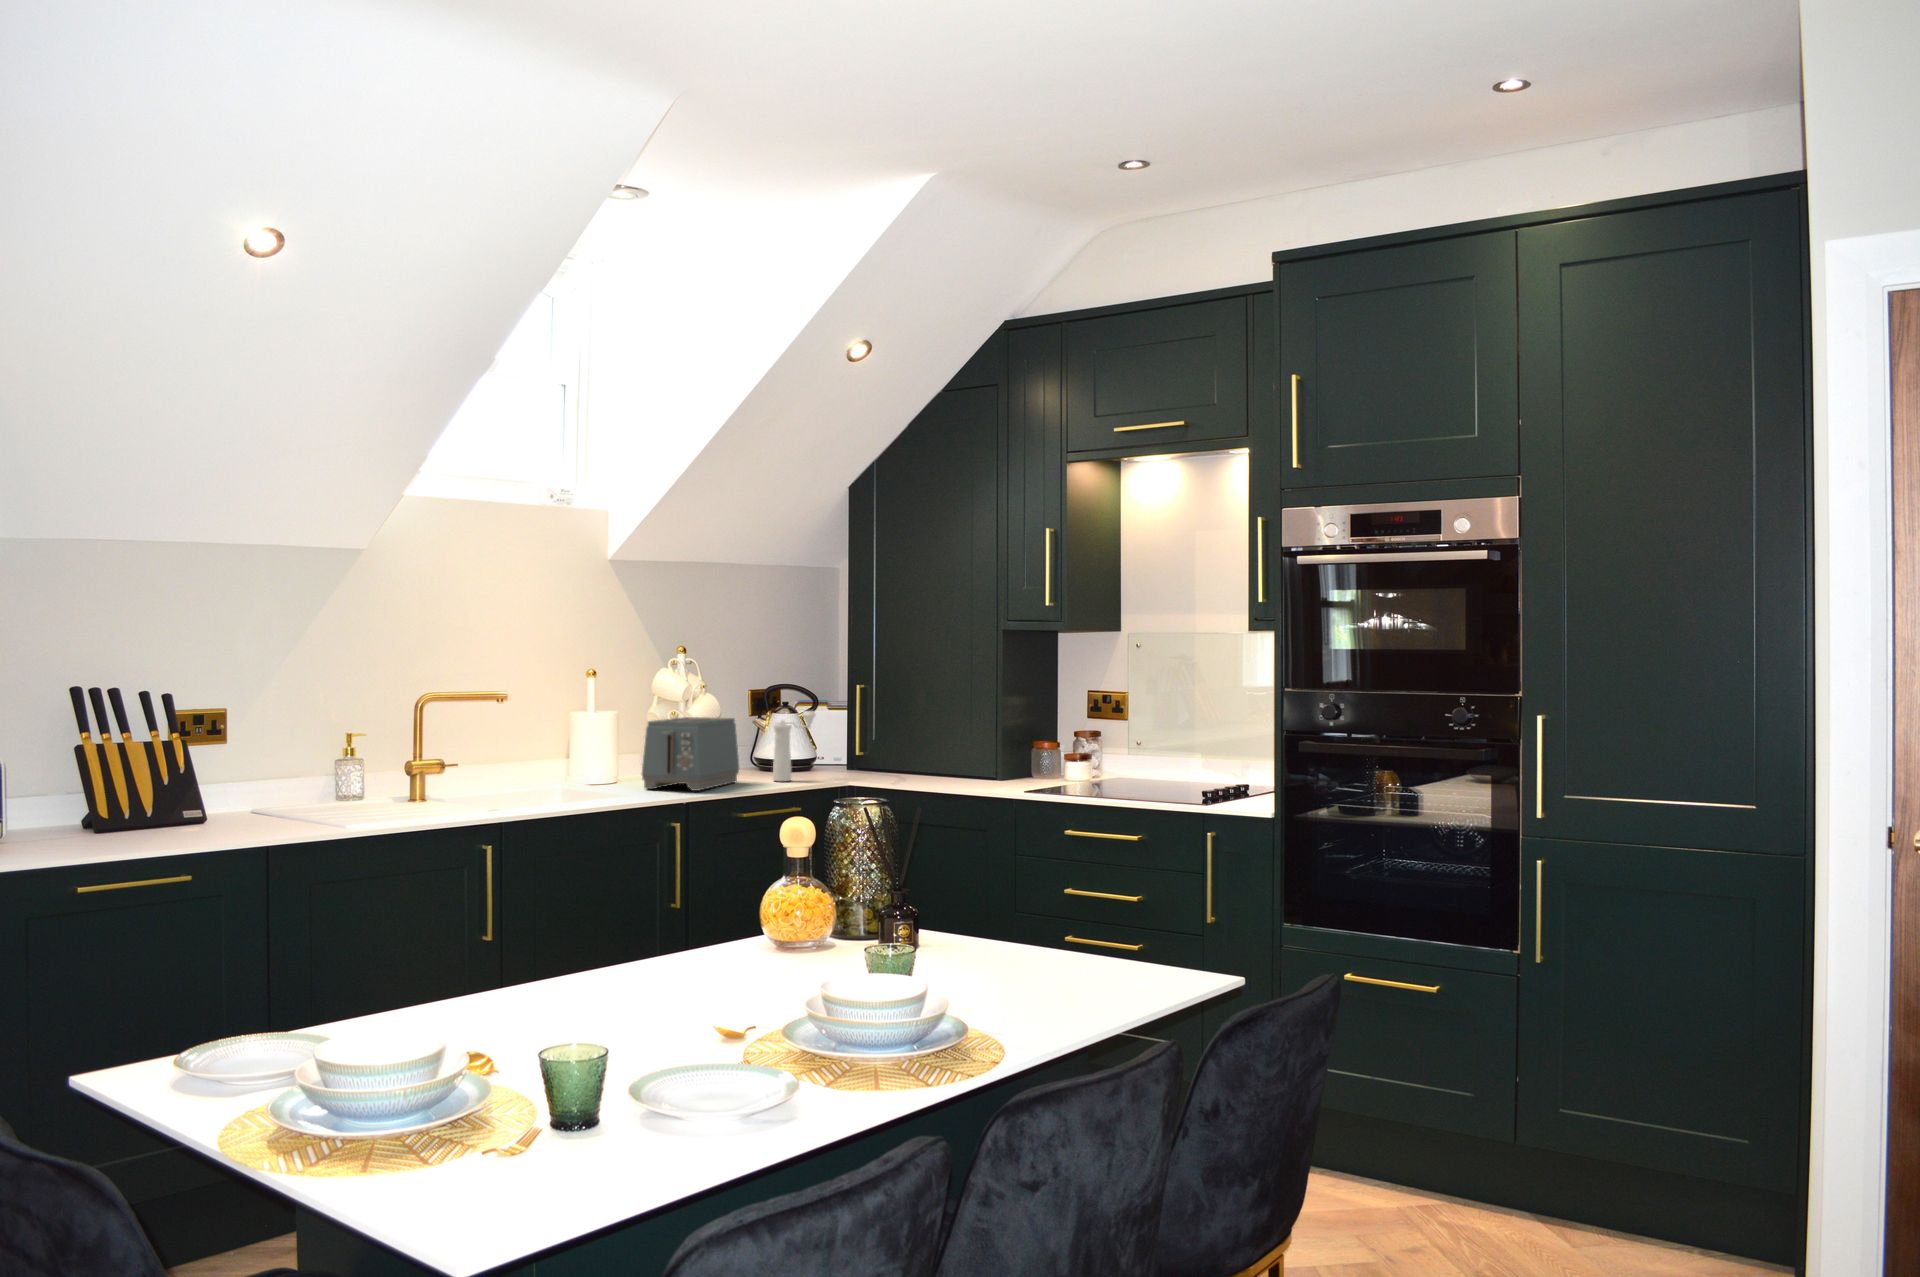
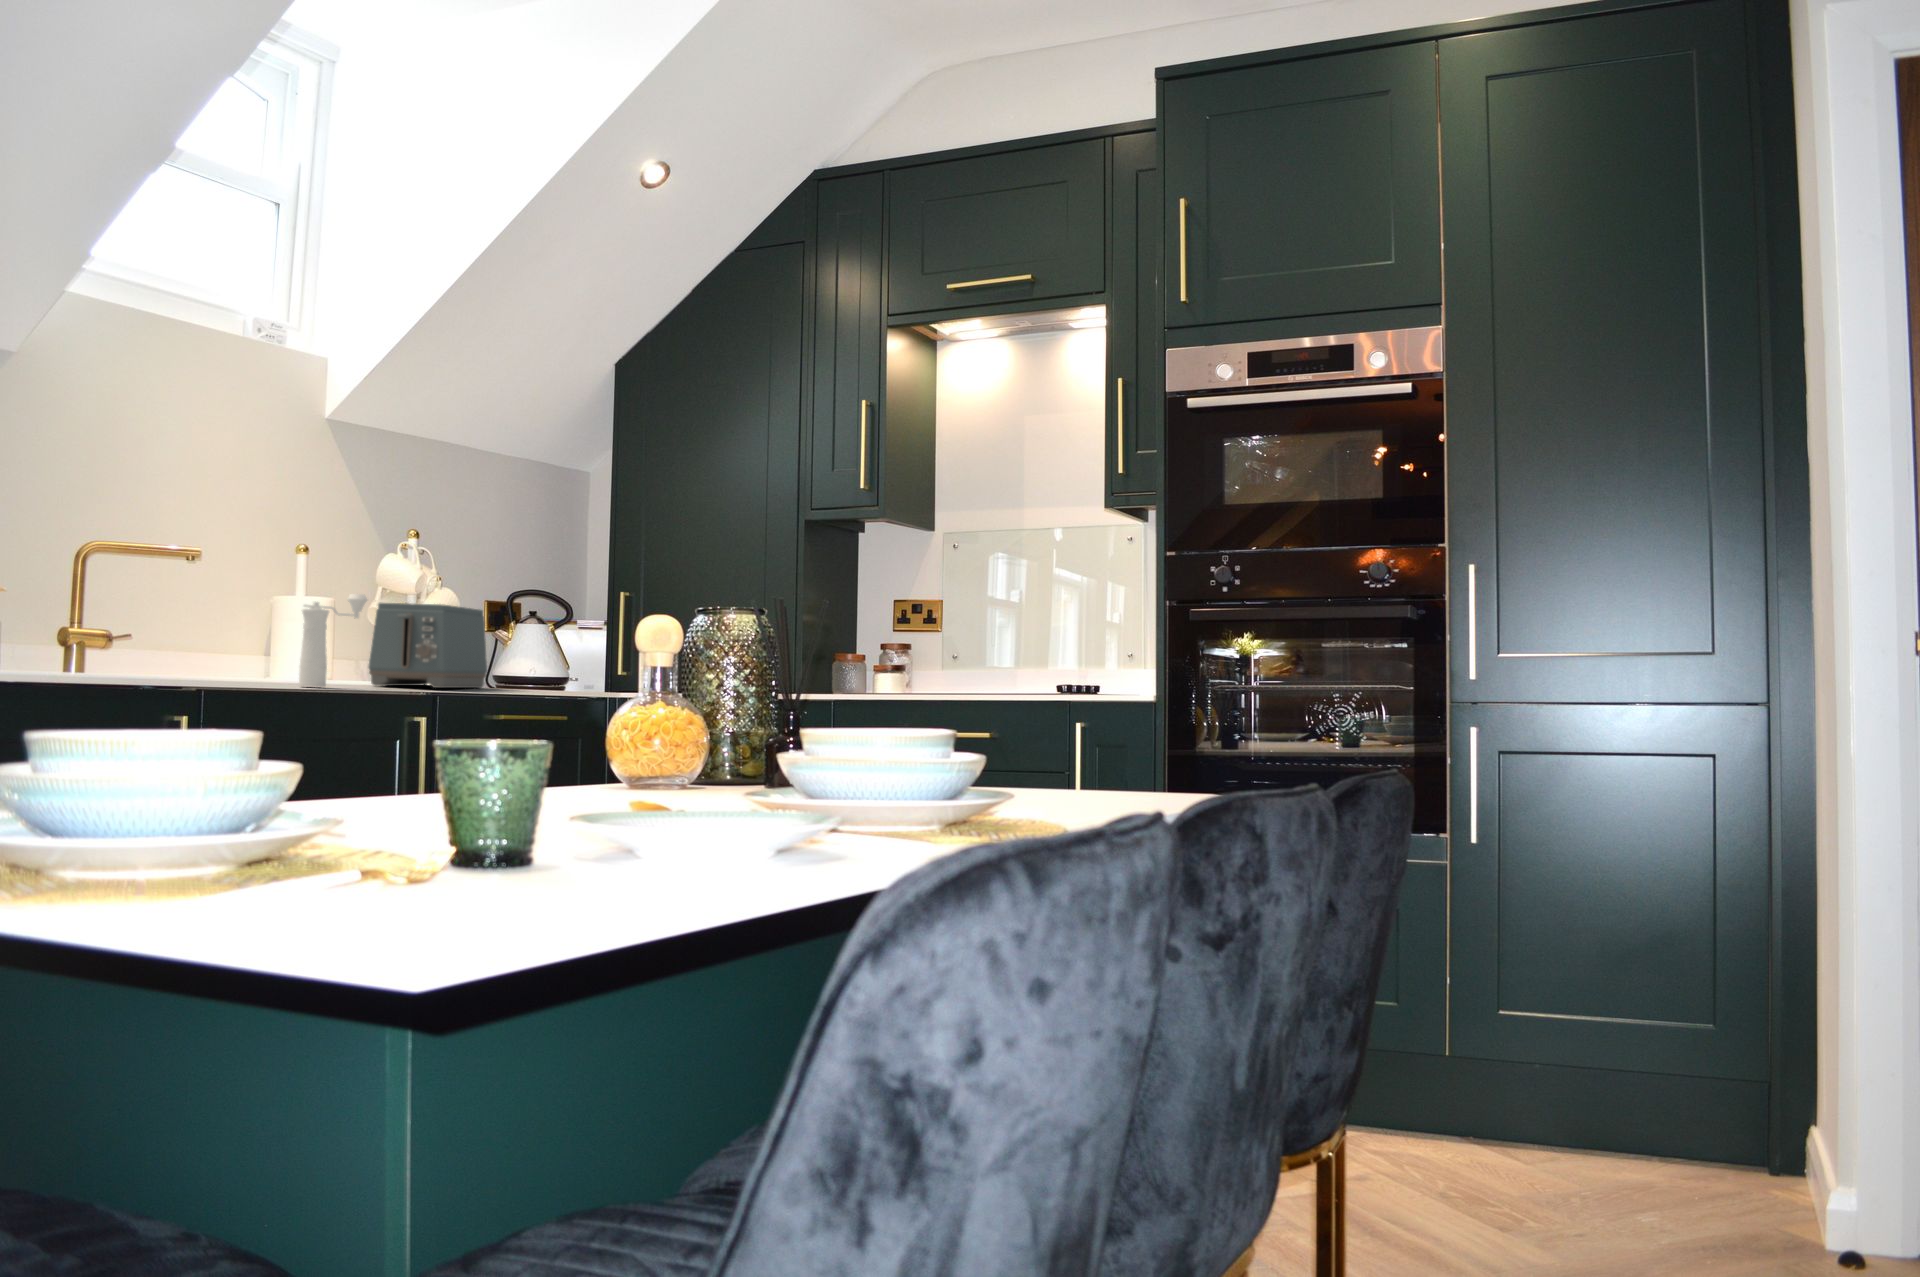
pepper mill: present [773,711,815,781] -> present [299,594,367,687]

